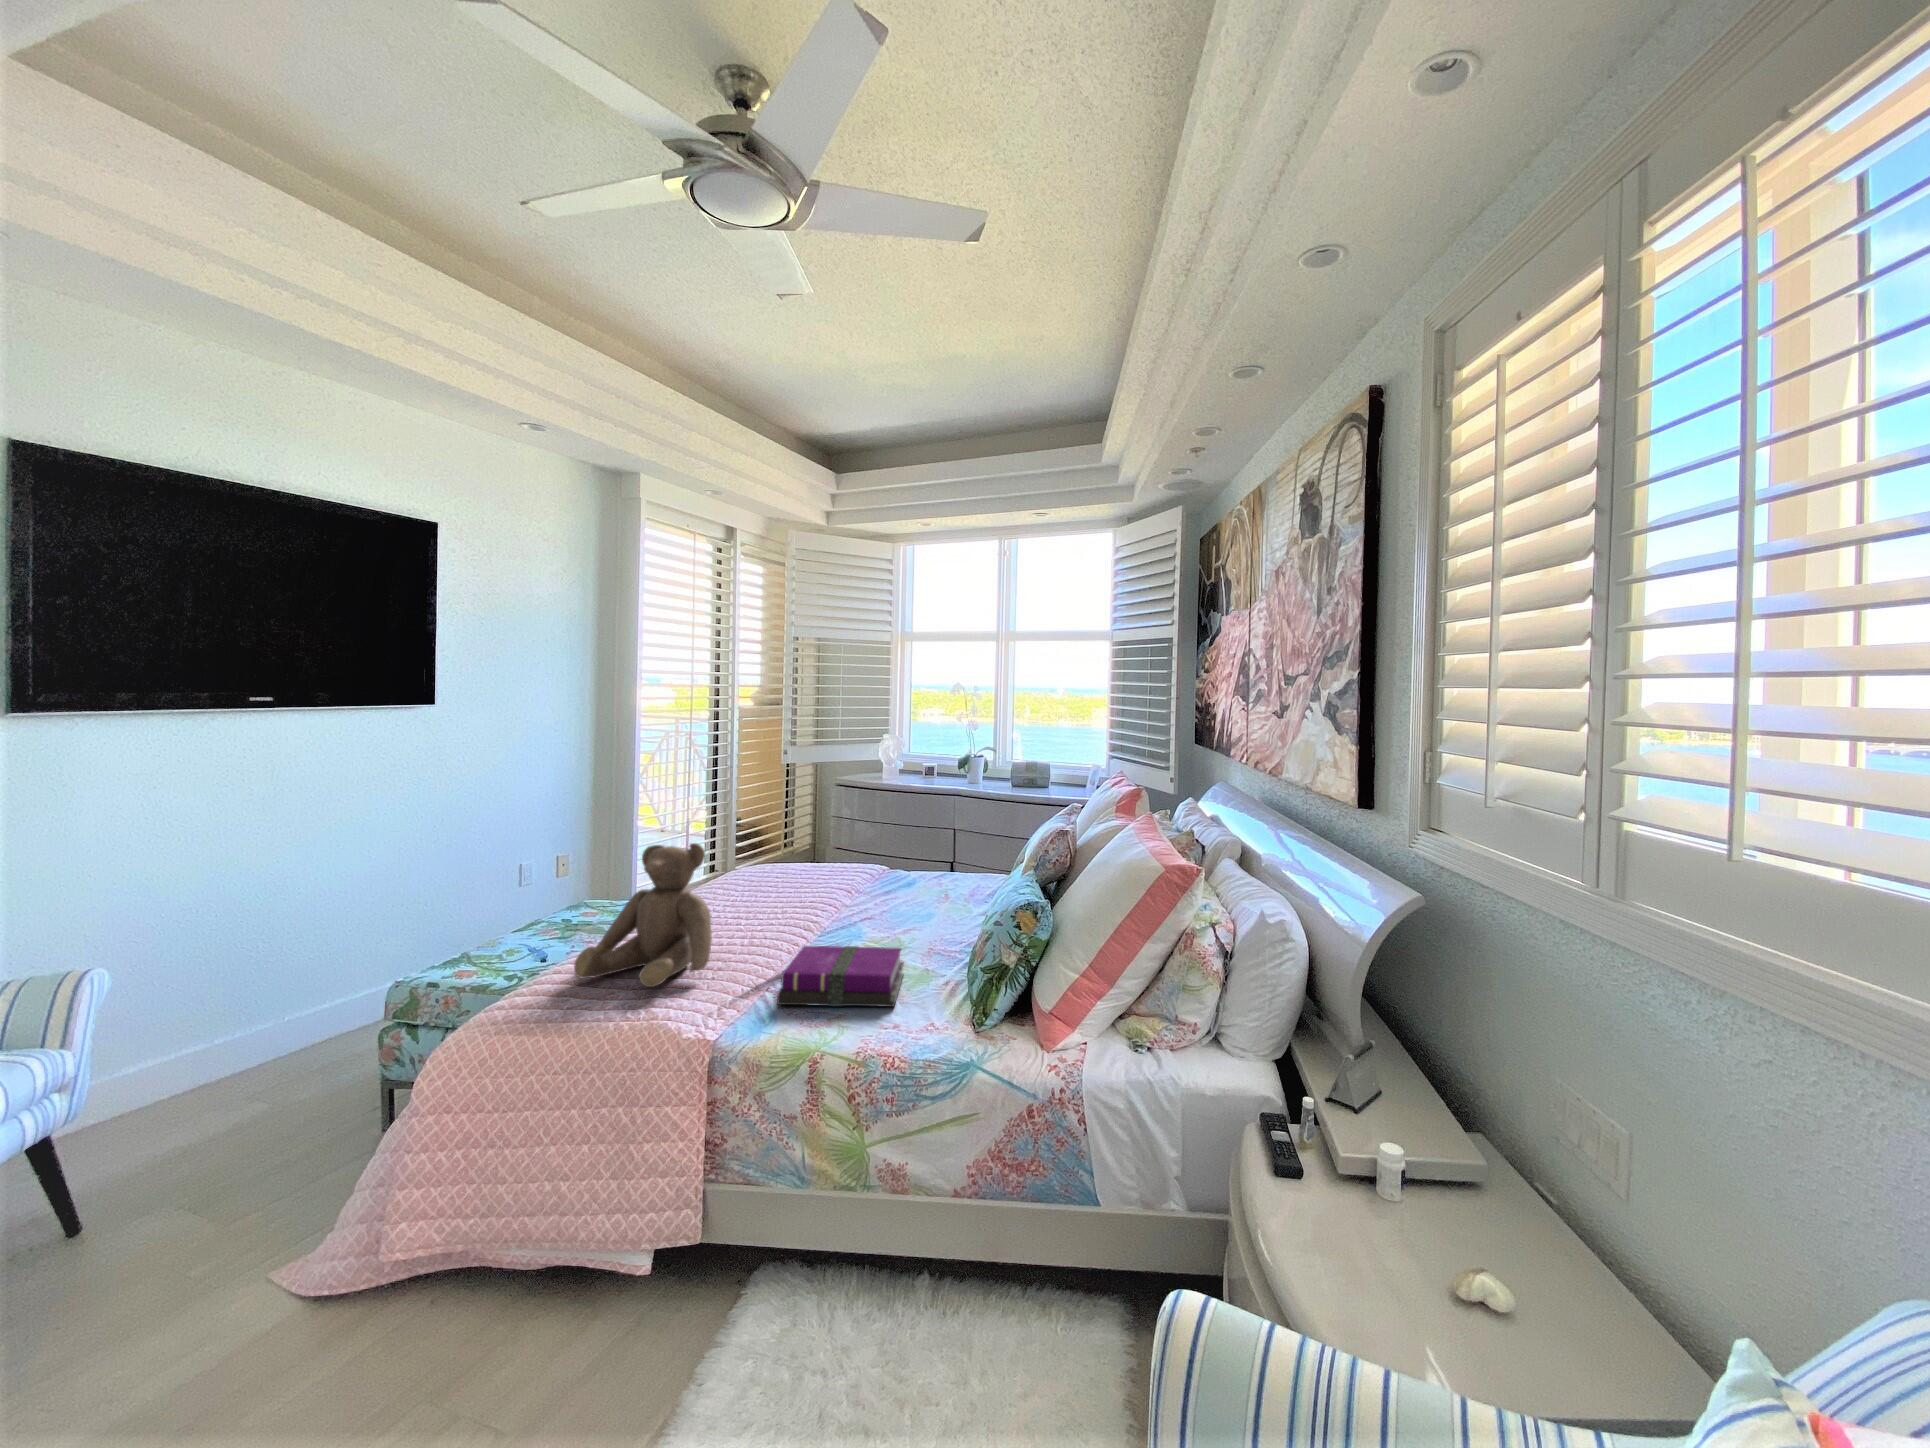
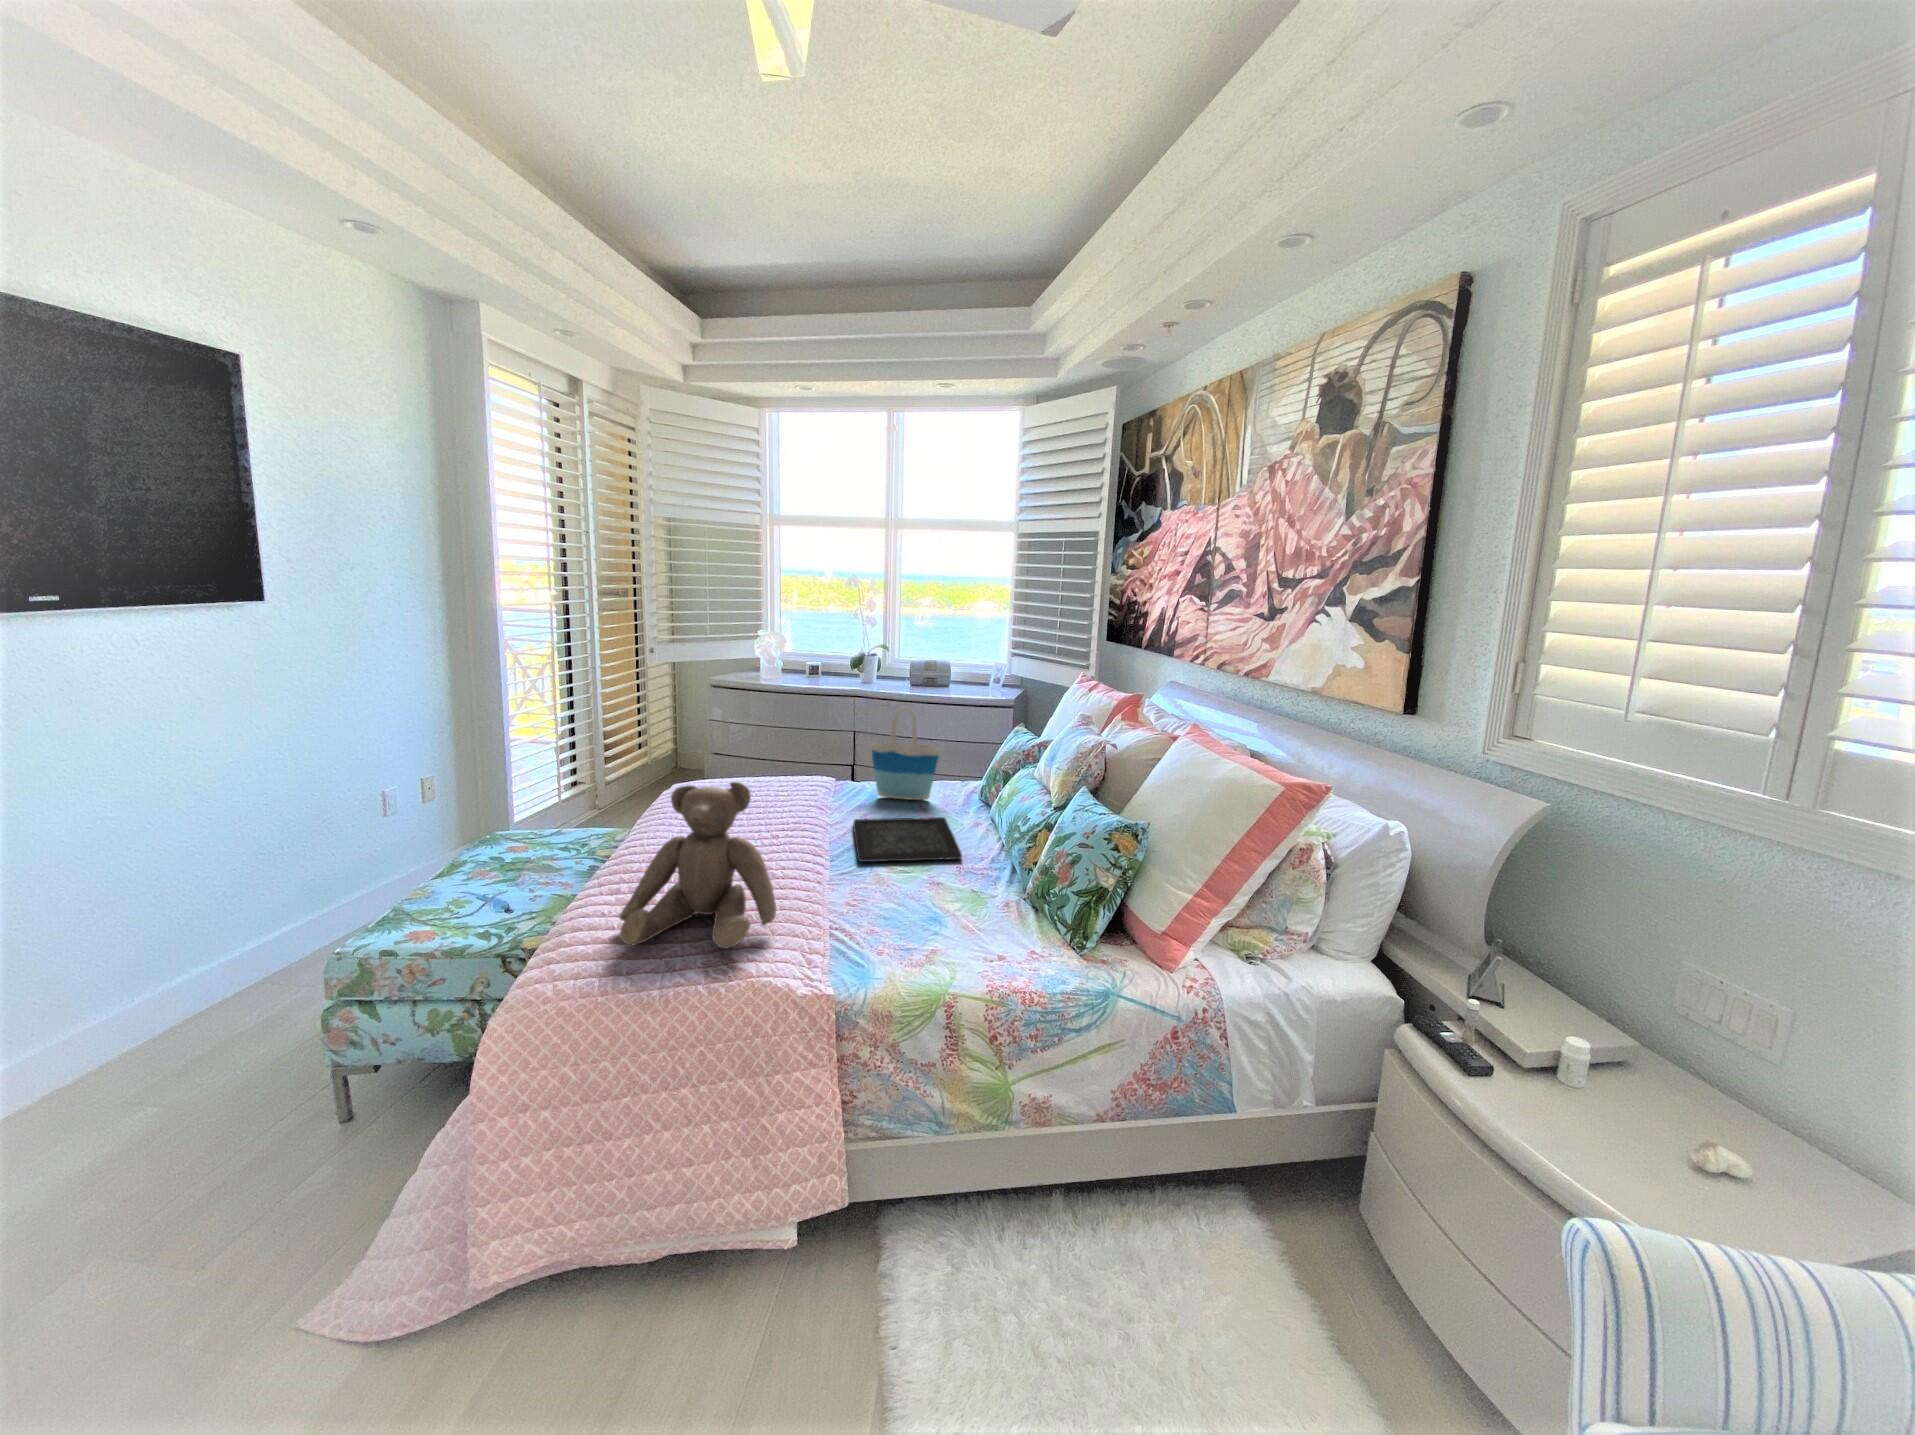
tote bag: none [905,798,966,891] -> present [872,707,940,800]
tray: none [836,902,953,941] -> present [853,817,962,862]
notebook: present [777,946,904,1007] -> none [858,875,993,951]

